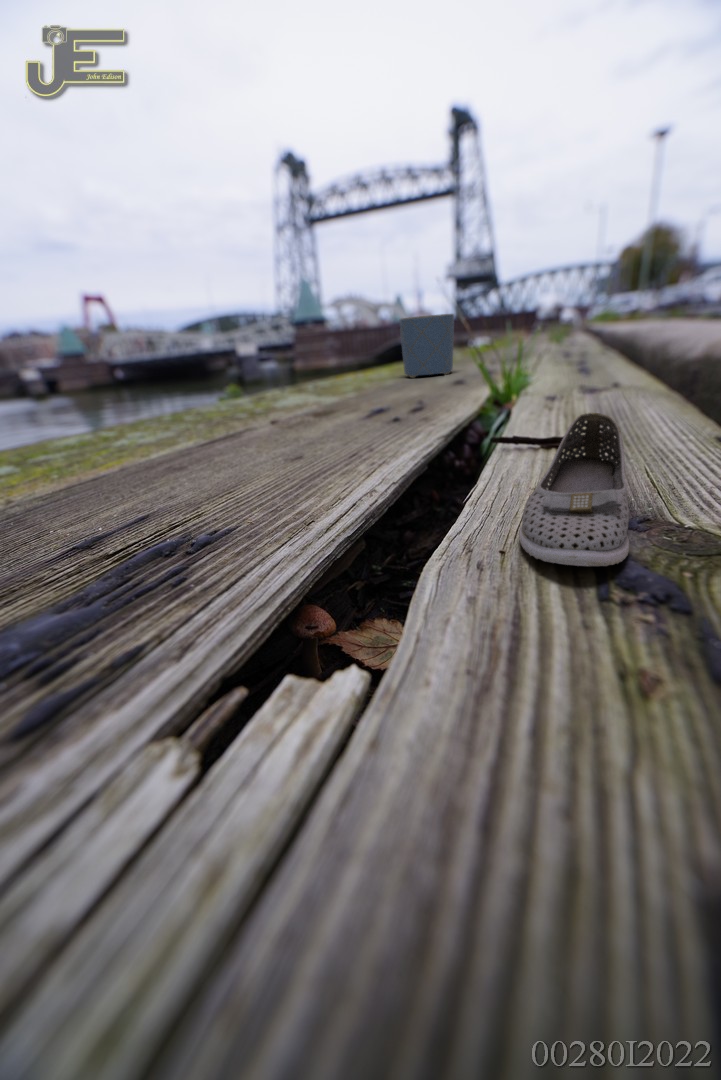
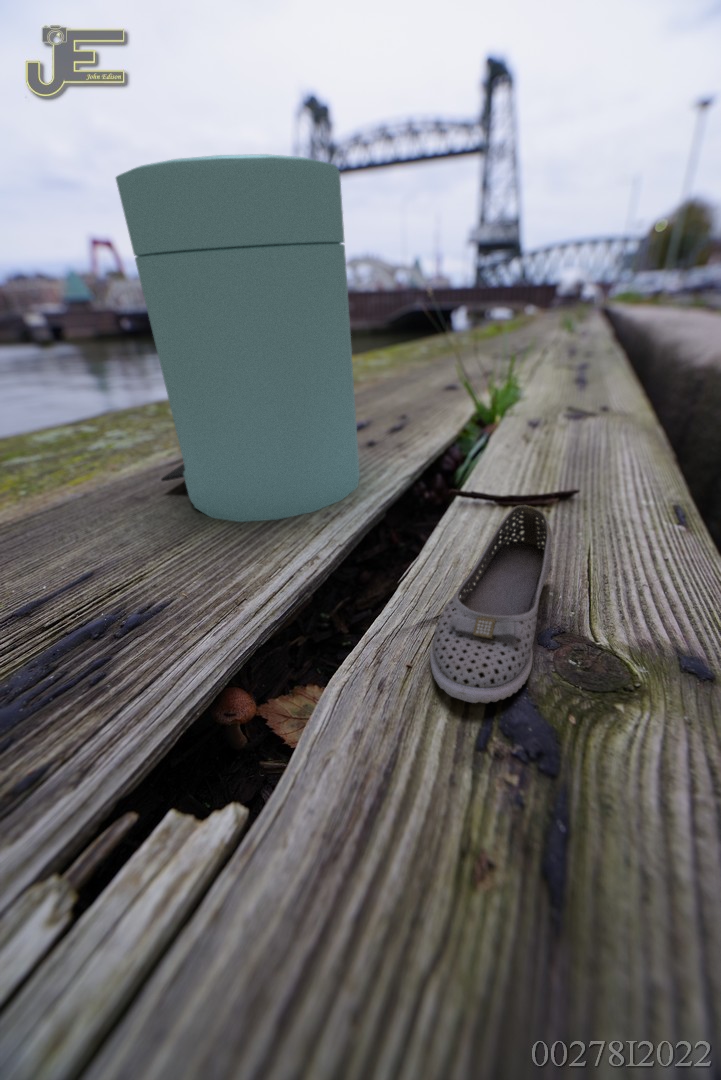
trash can: none [165,98,395,478] -> present [116,154,360,522]
planter: present [400,314,454,378] -> none [402,300,460,368]

